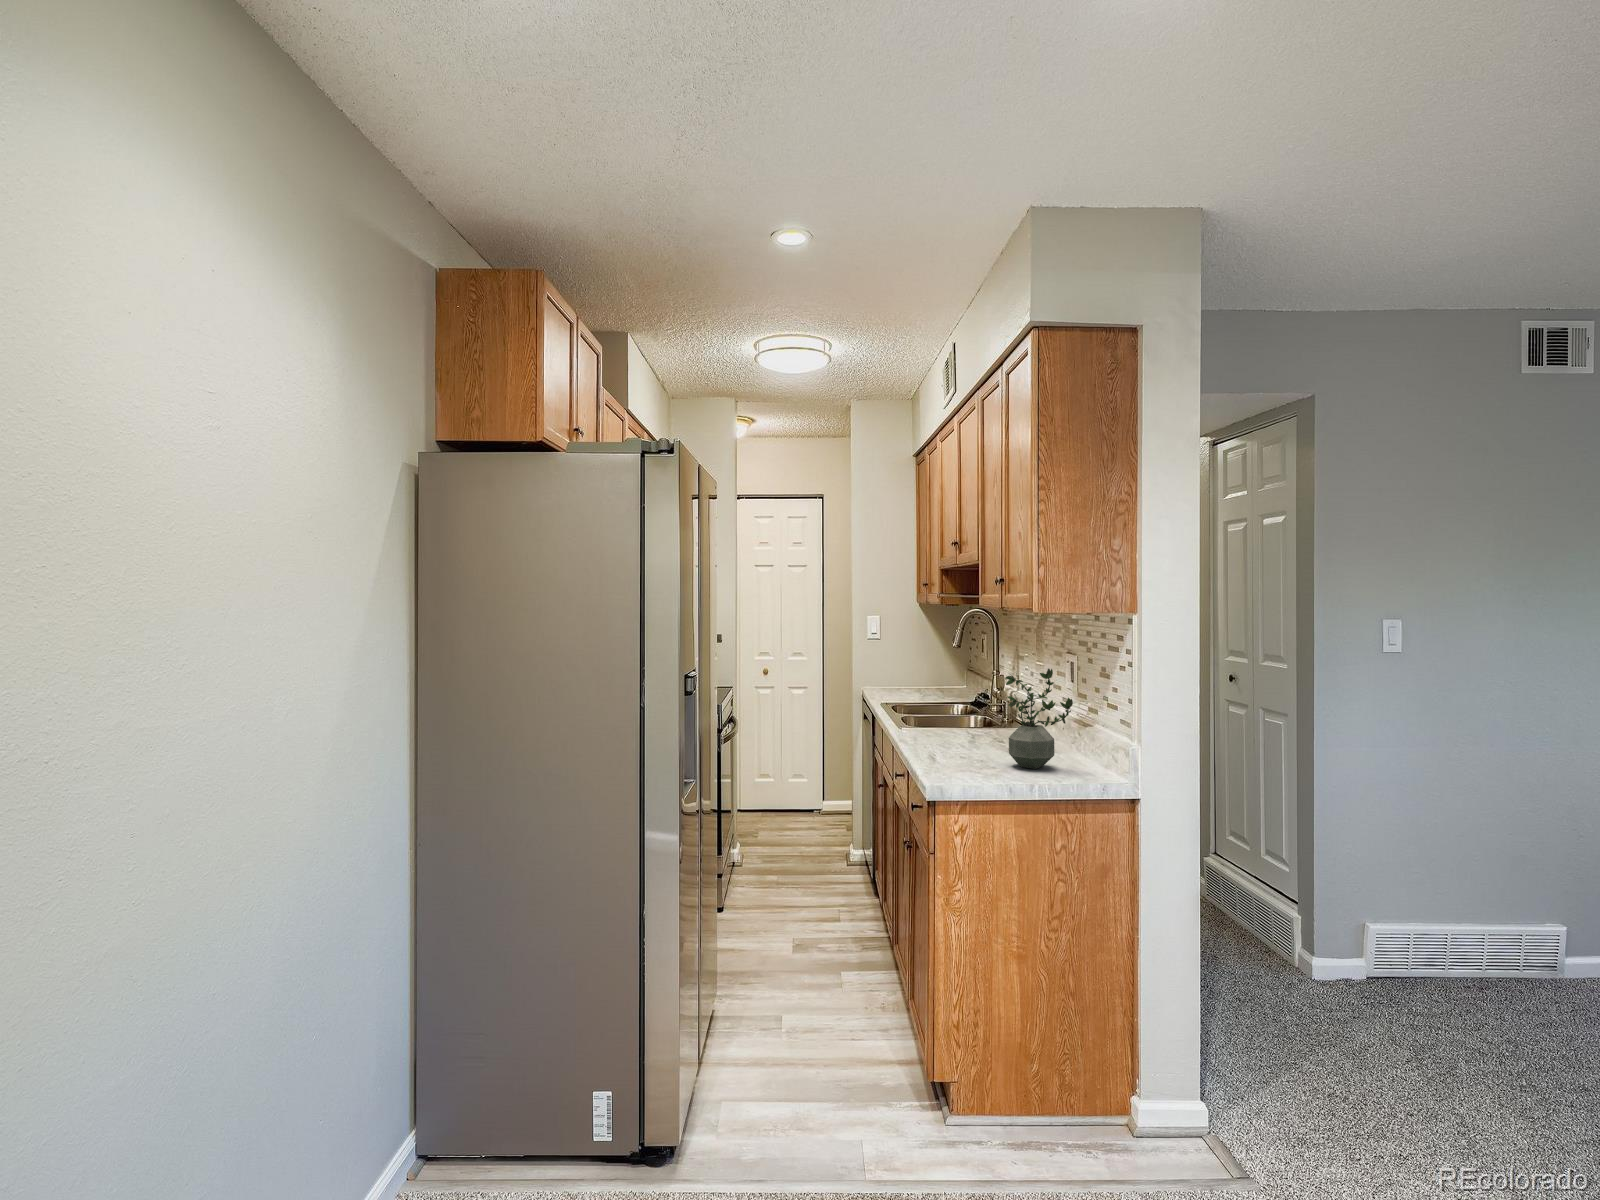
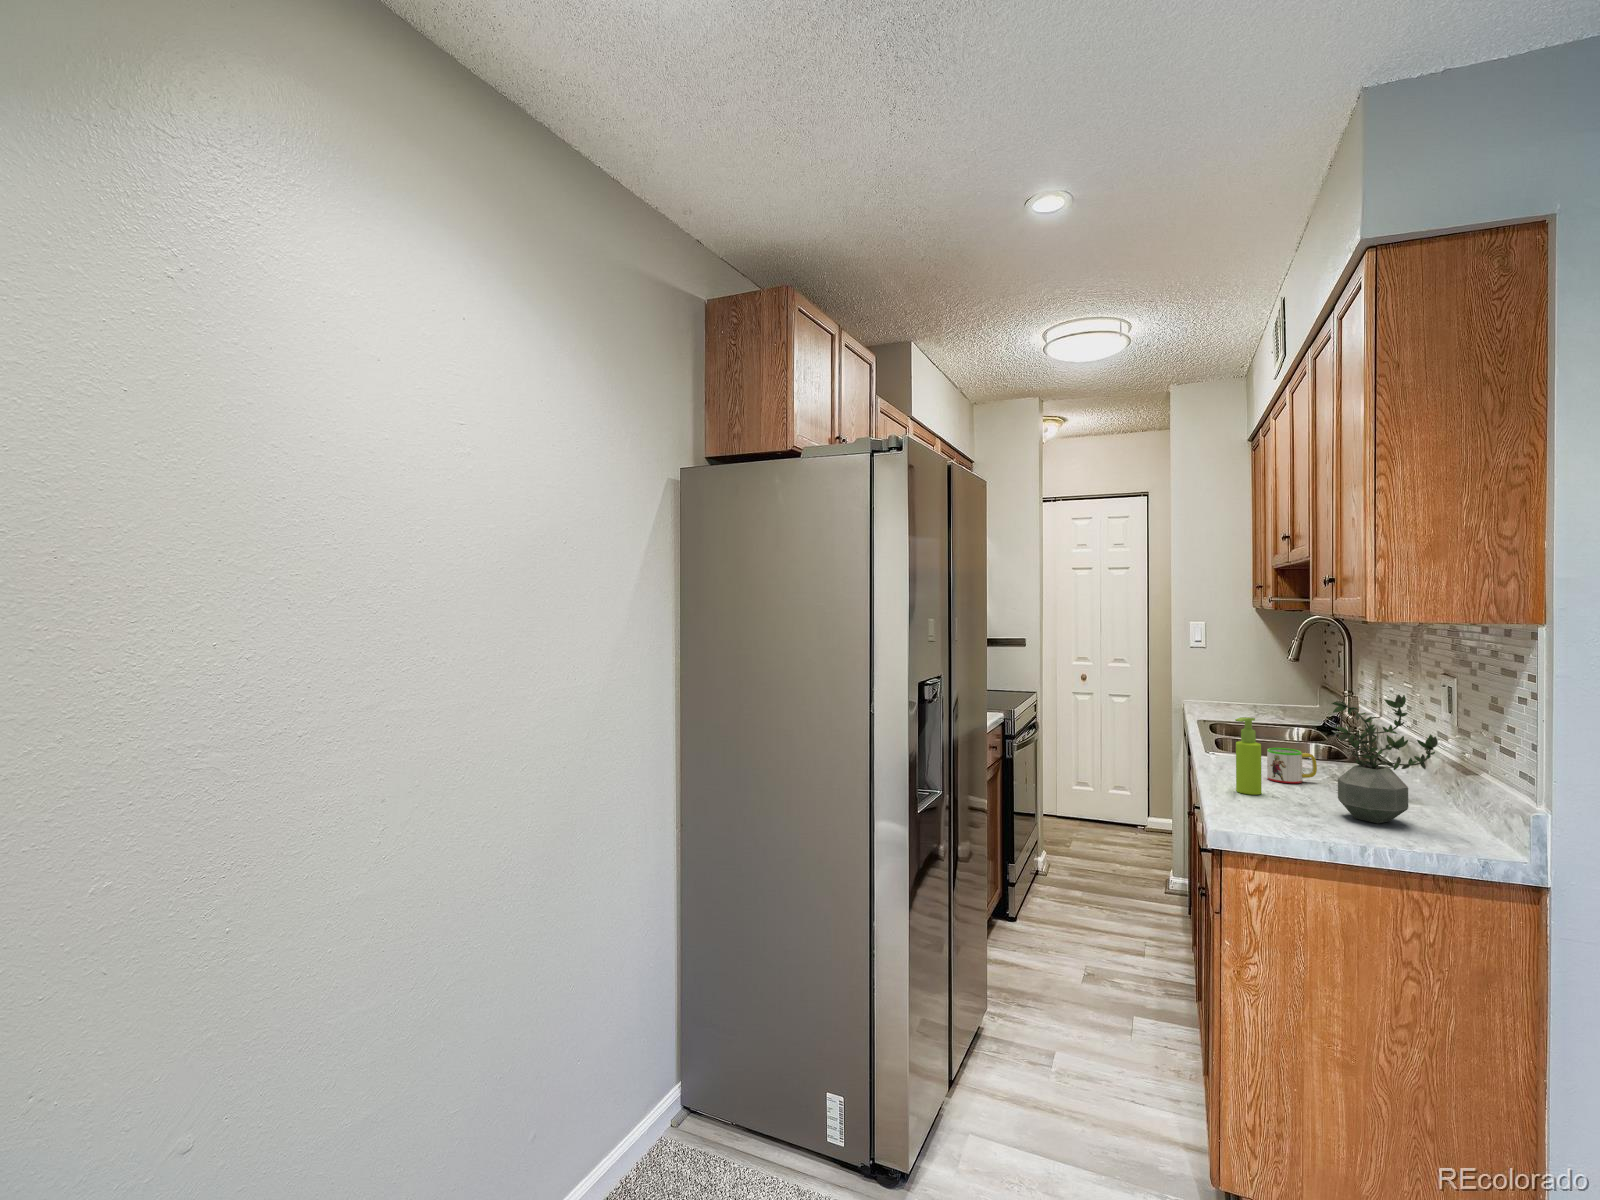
soap dispenser: none [934,694,953,757] -> present [1235,717,1262,795]
mug: none [952,719,987,747] -> present [1267,748,1317,783]

